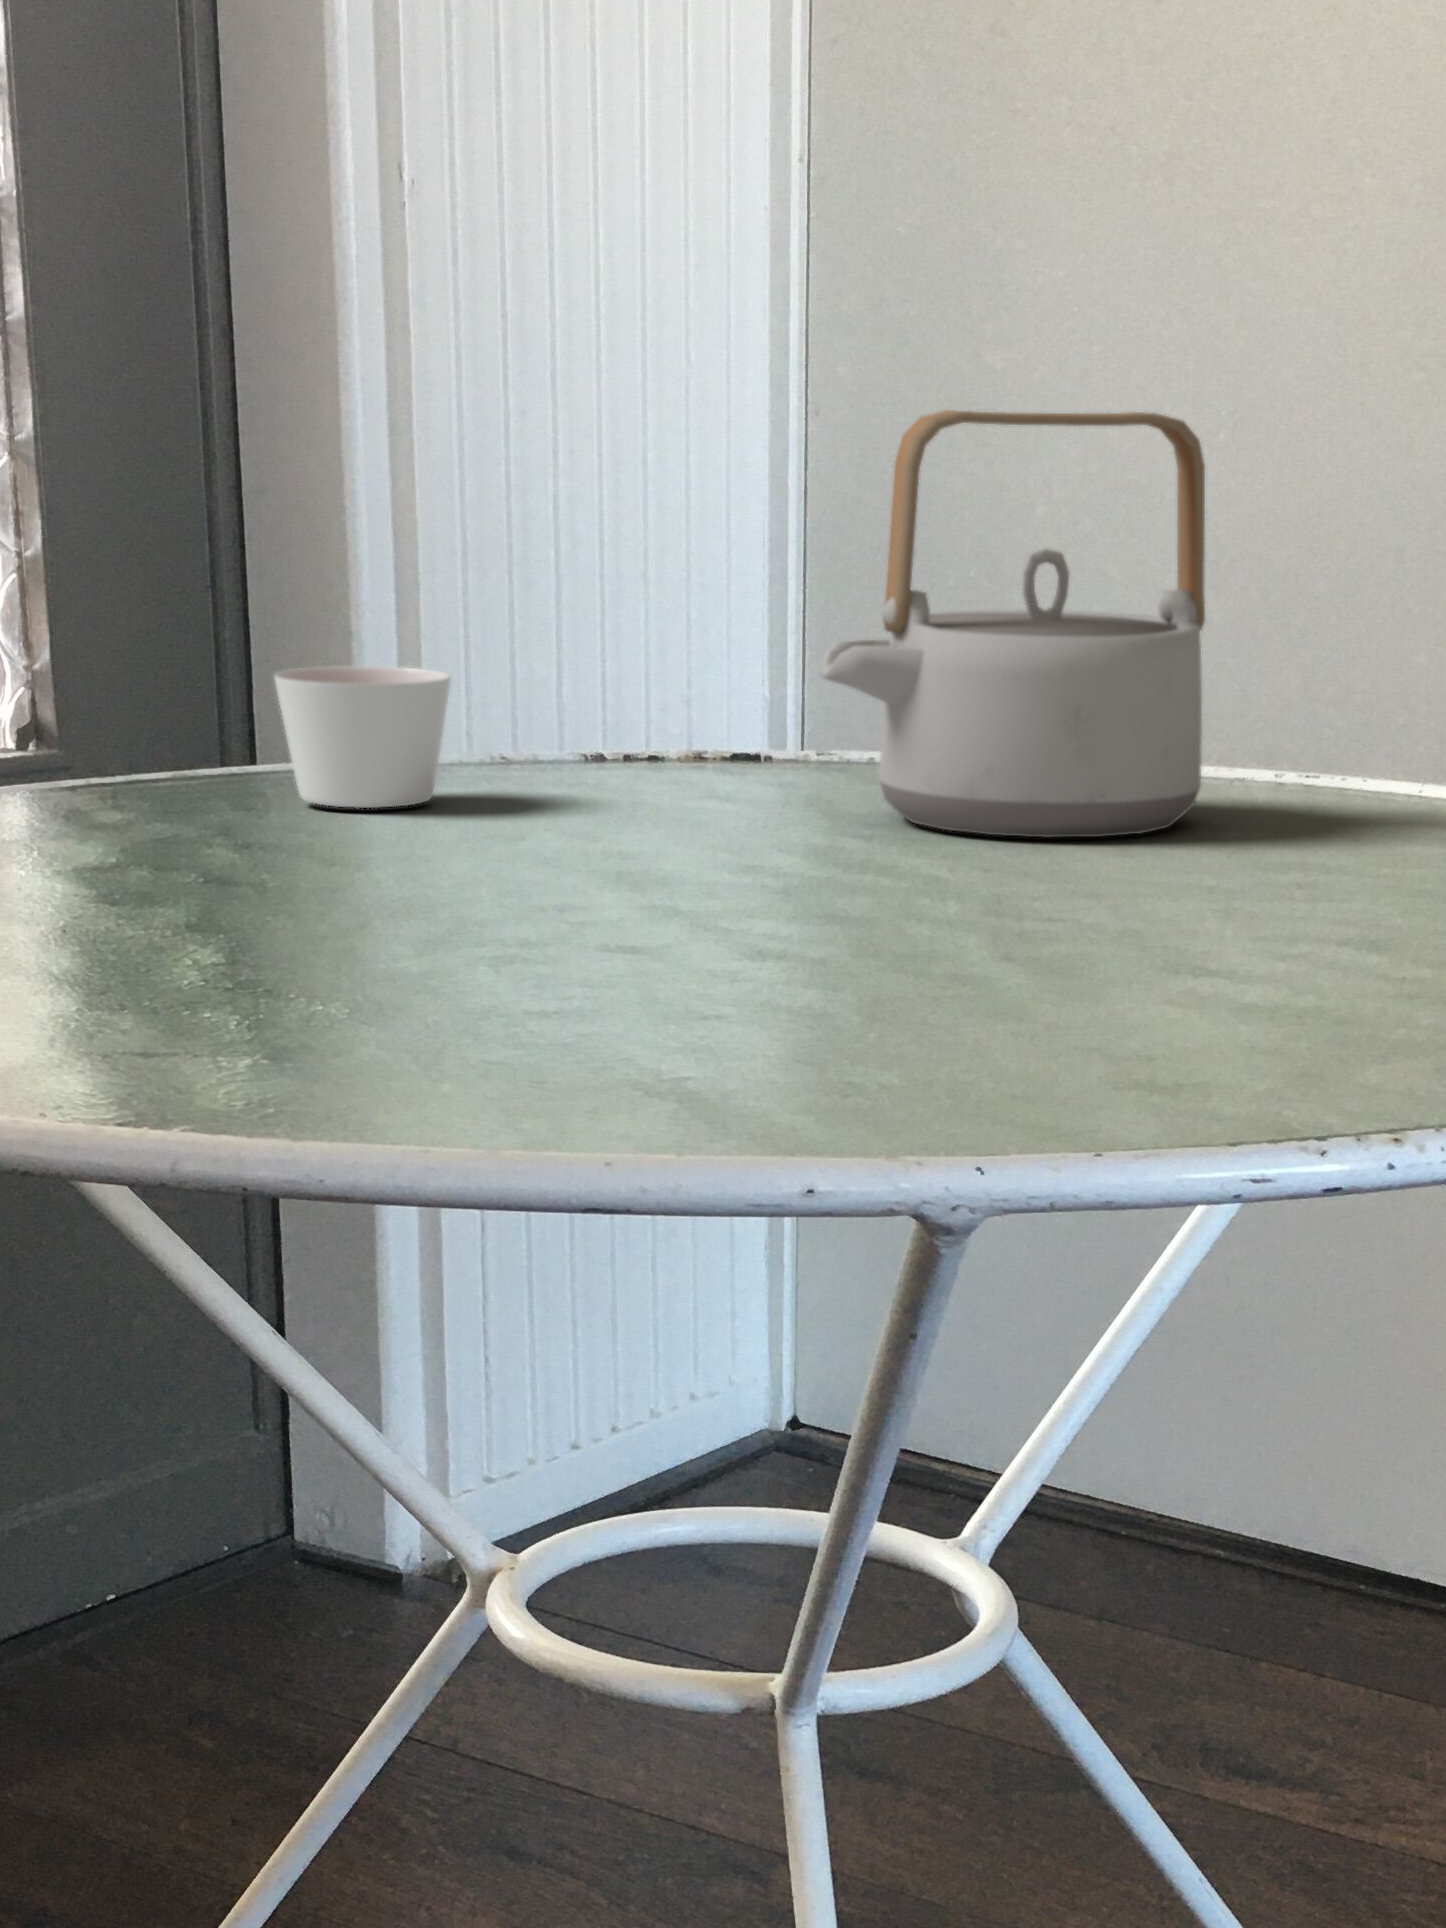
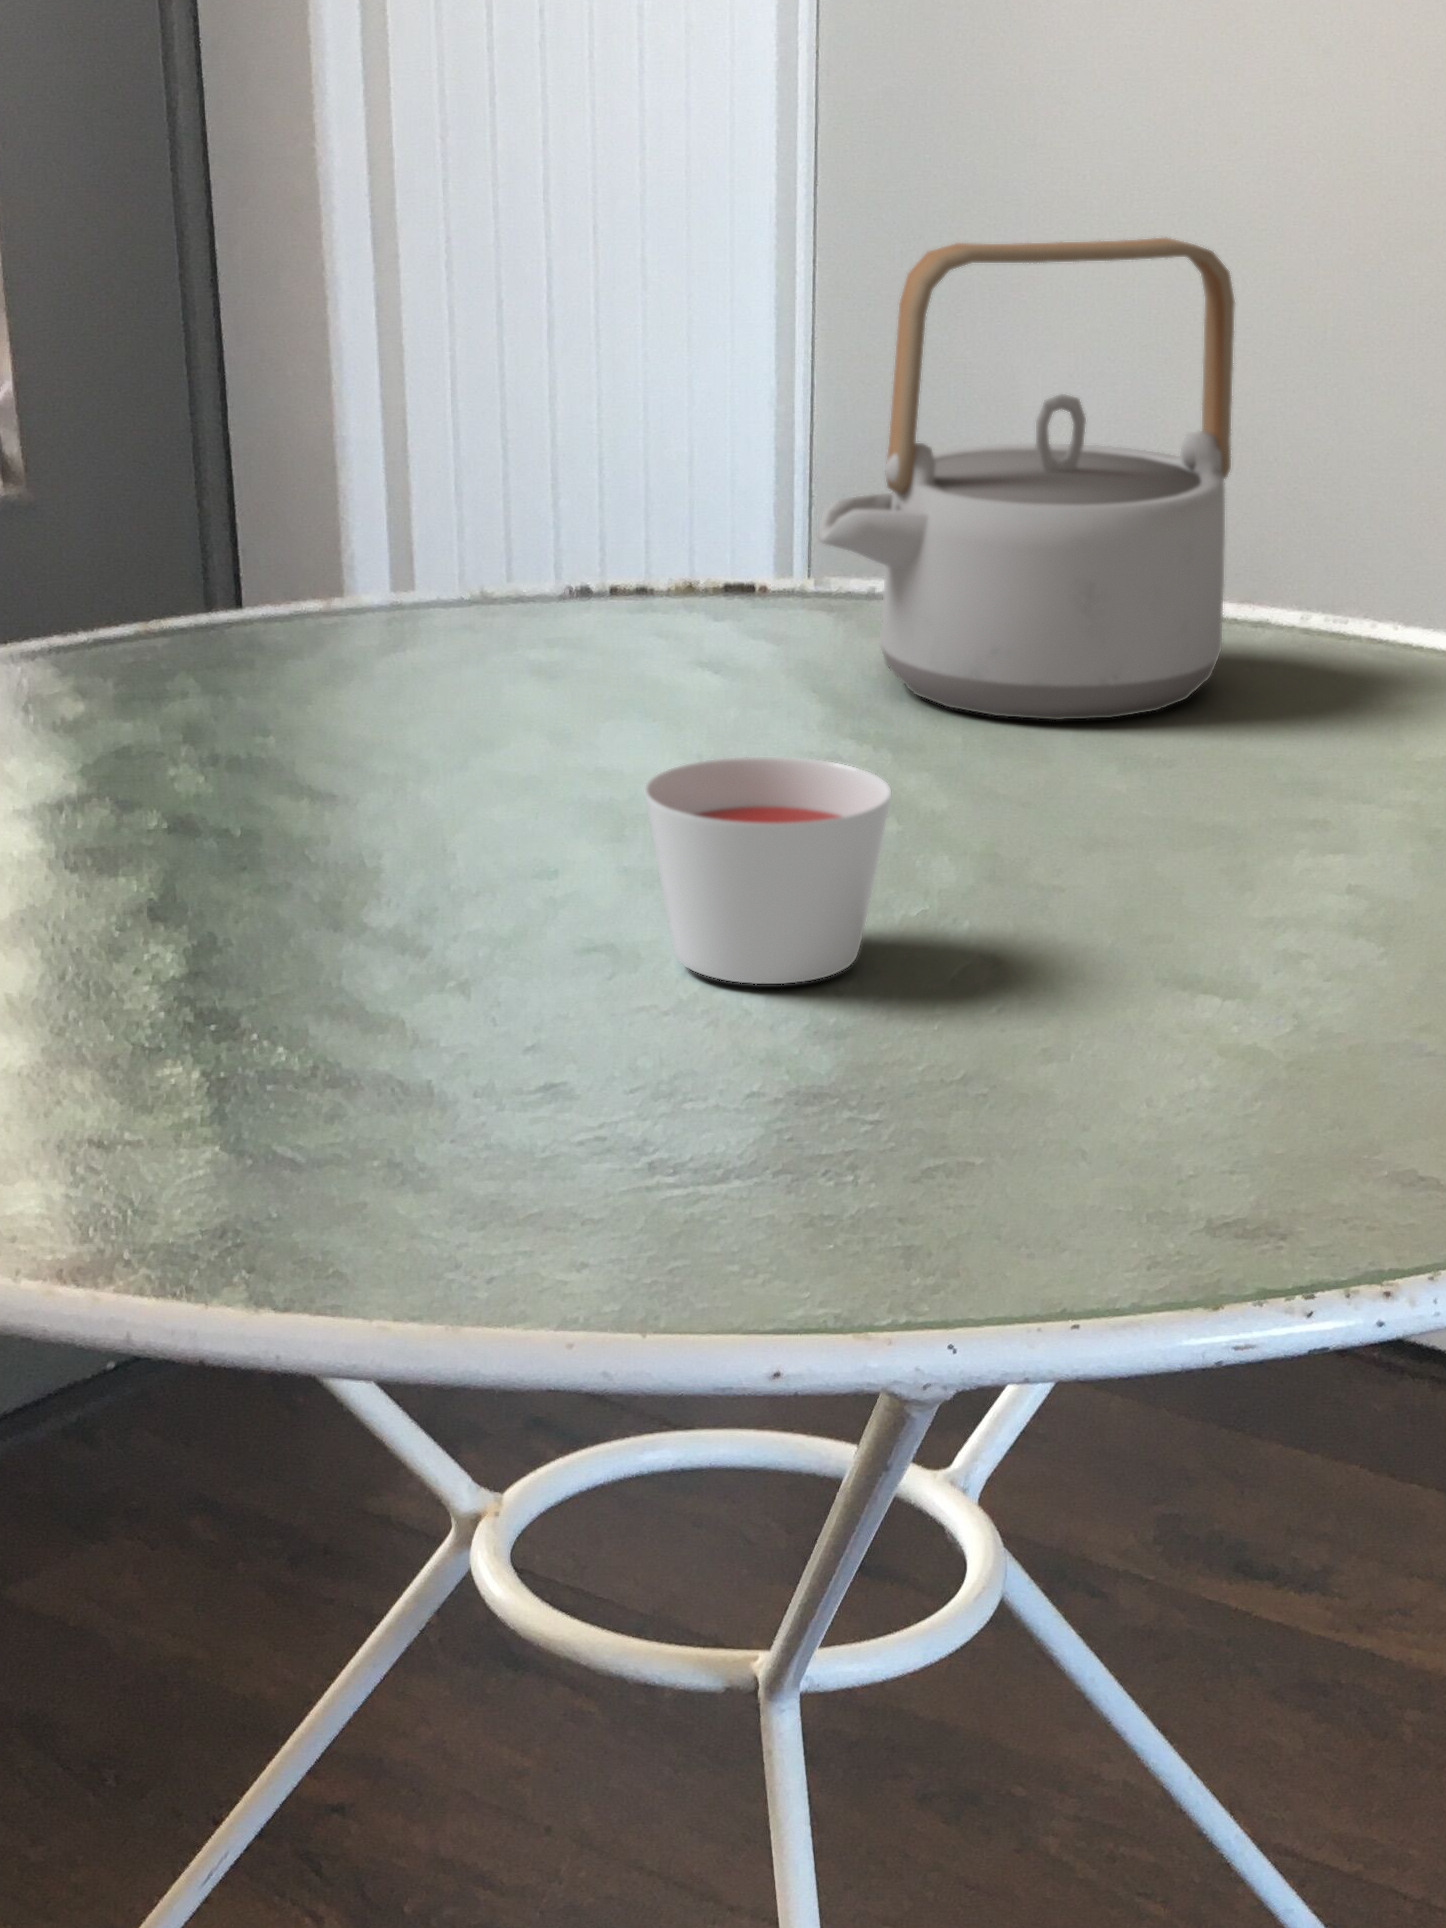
candle: present [274,666,451,808] -> present [645,757,891,984]

